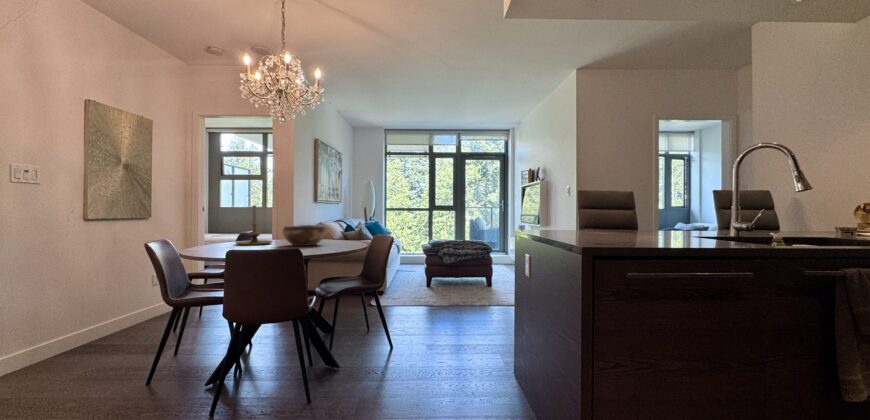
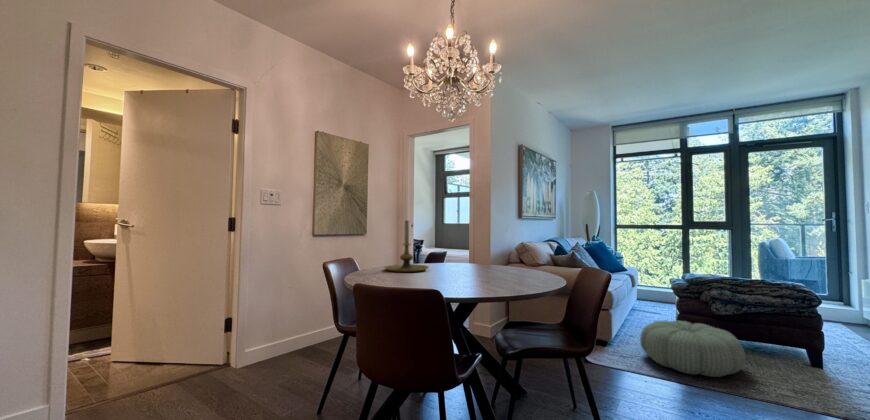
decorative bowl: present [283,225,325,246] -> none [426,249,485,280]
pouf: none [406,269,459,299] -> present [640,321,745,377]

